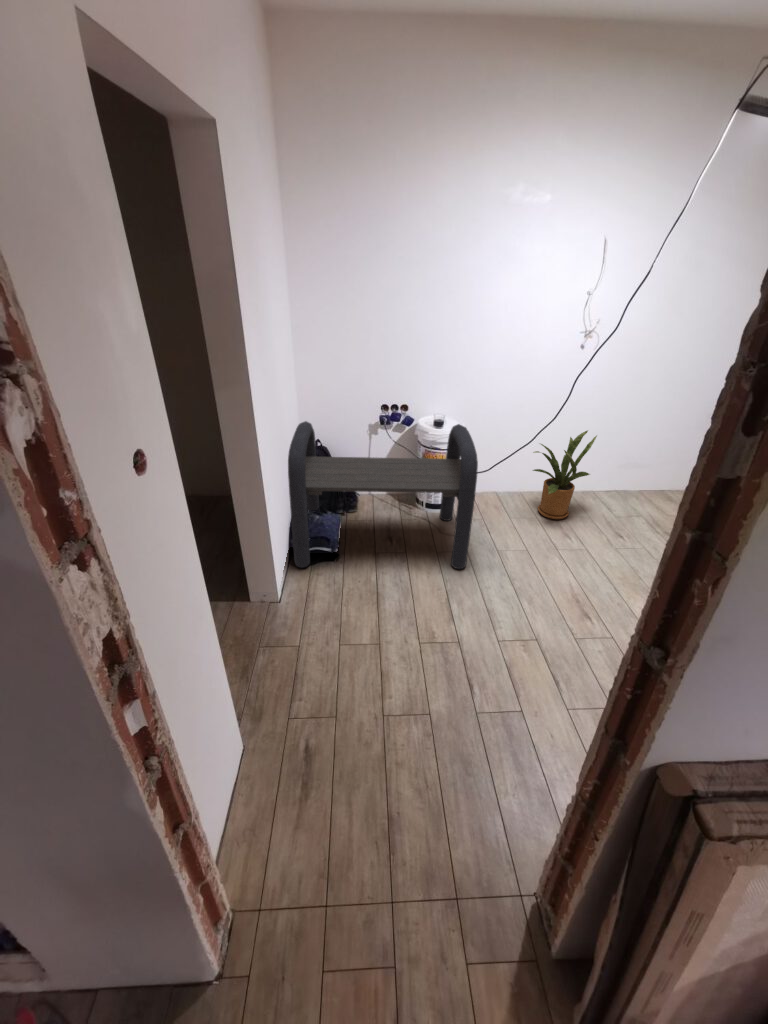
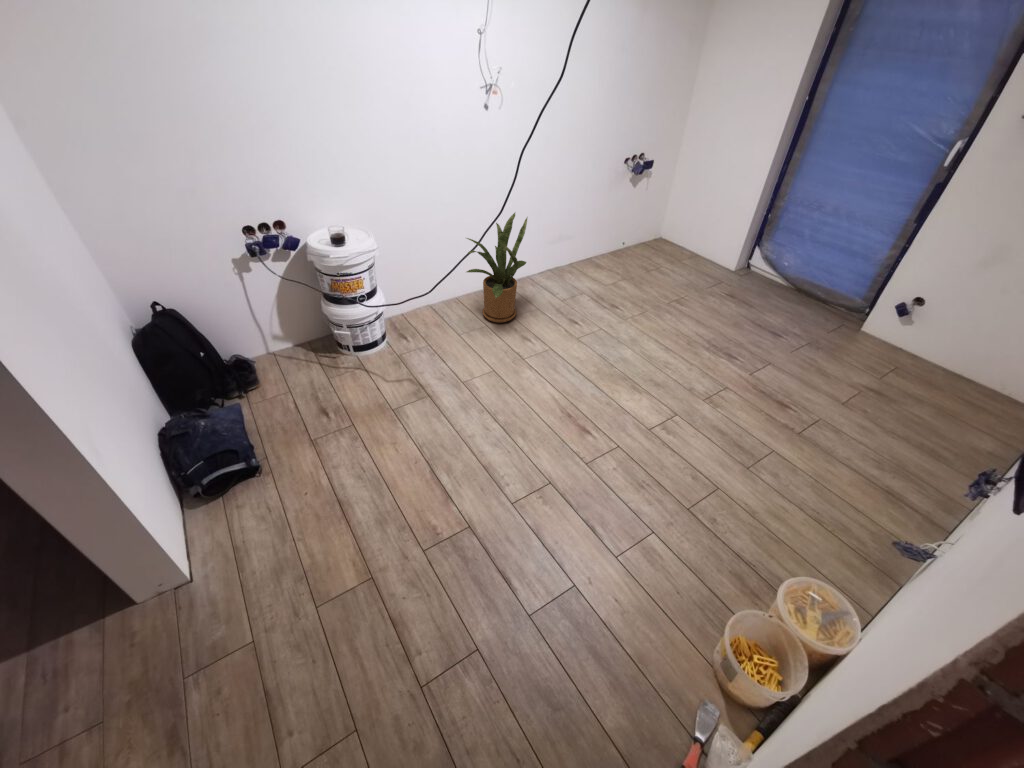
bench: present [288,421,478,569] -> none [99,238,435,510]

